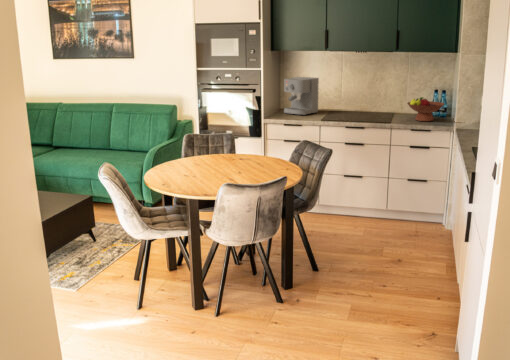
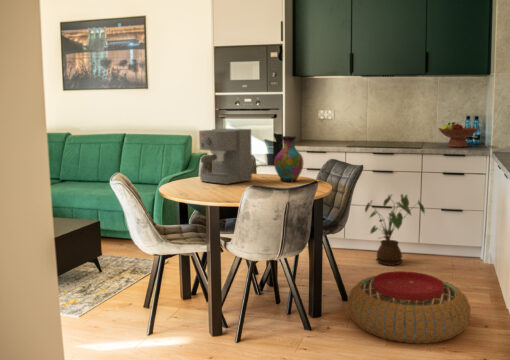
coffee maker: present [284,77,319,115] -> present [199,128,252,185]
vase: none [251,122,278,165] -> present [274,136,303,181]
house plant: none [337,166,391,232] -> present [365,195,425,265]
pouf: none [315,248,423,316] -> present [348,271,471,344]

